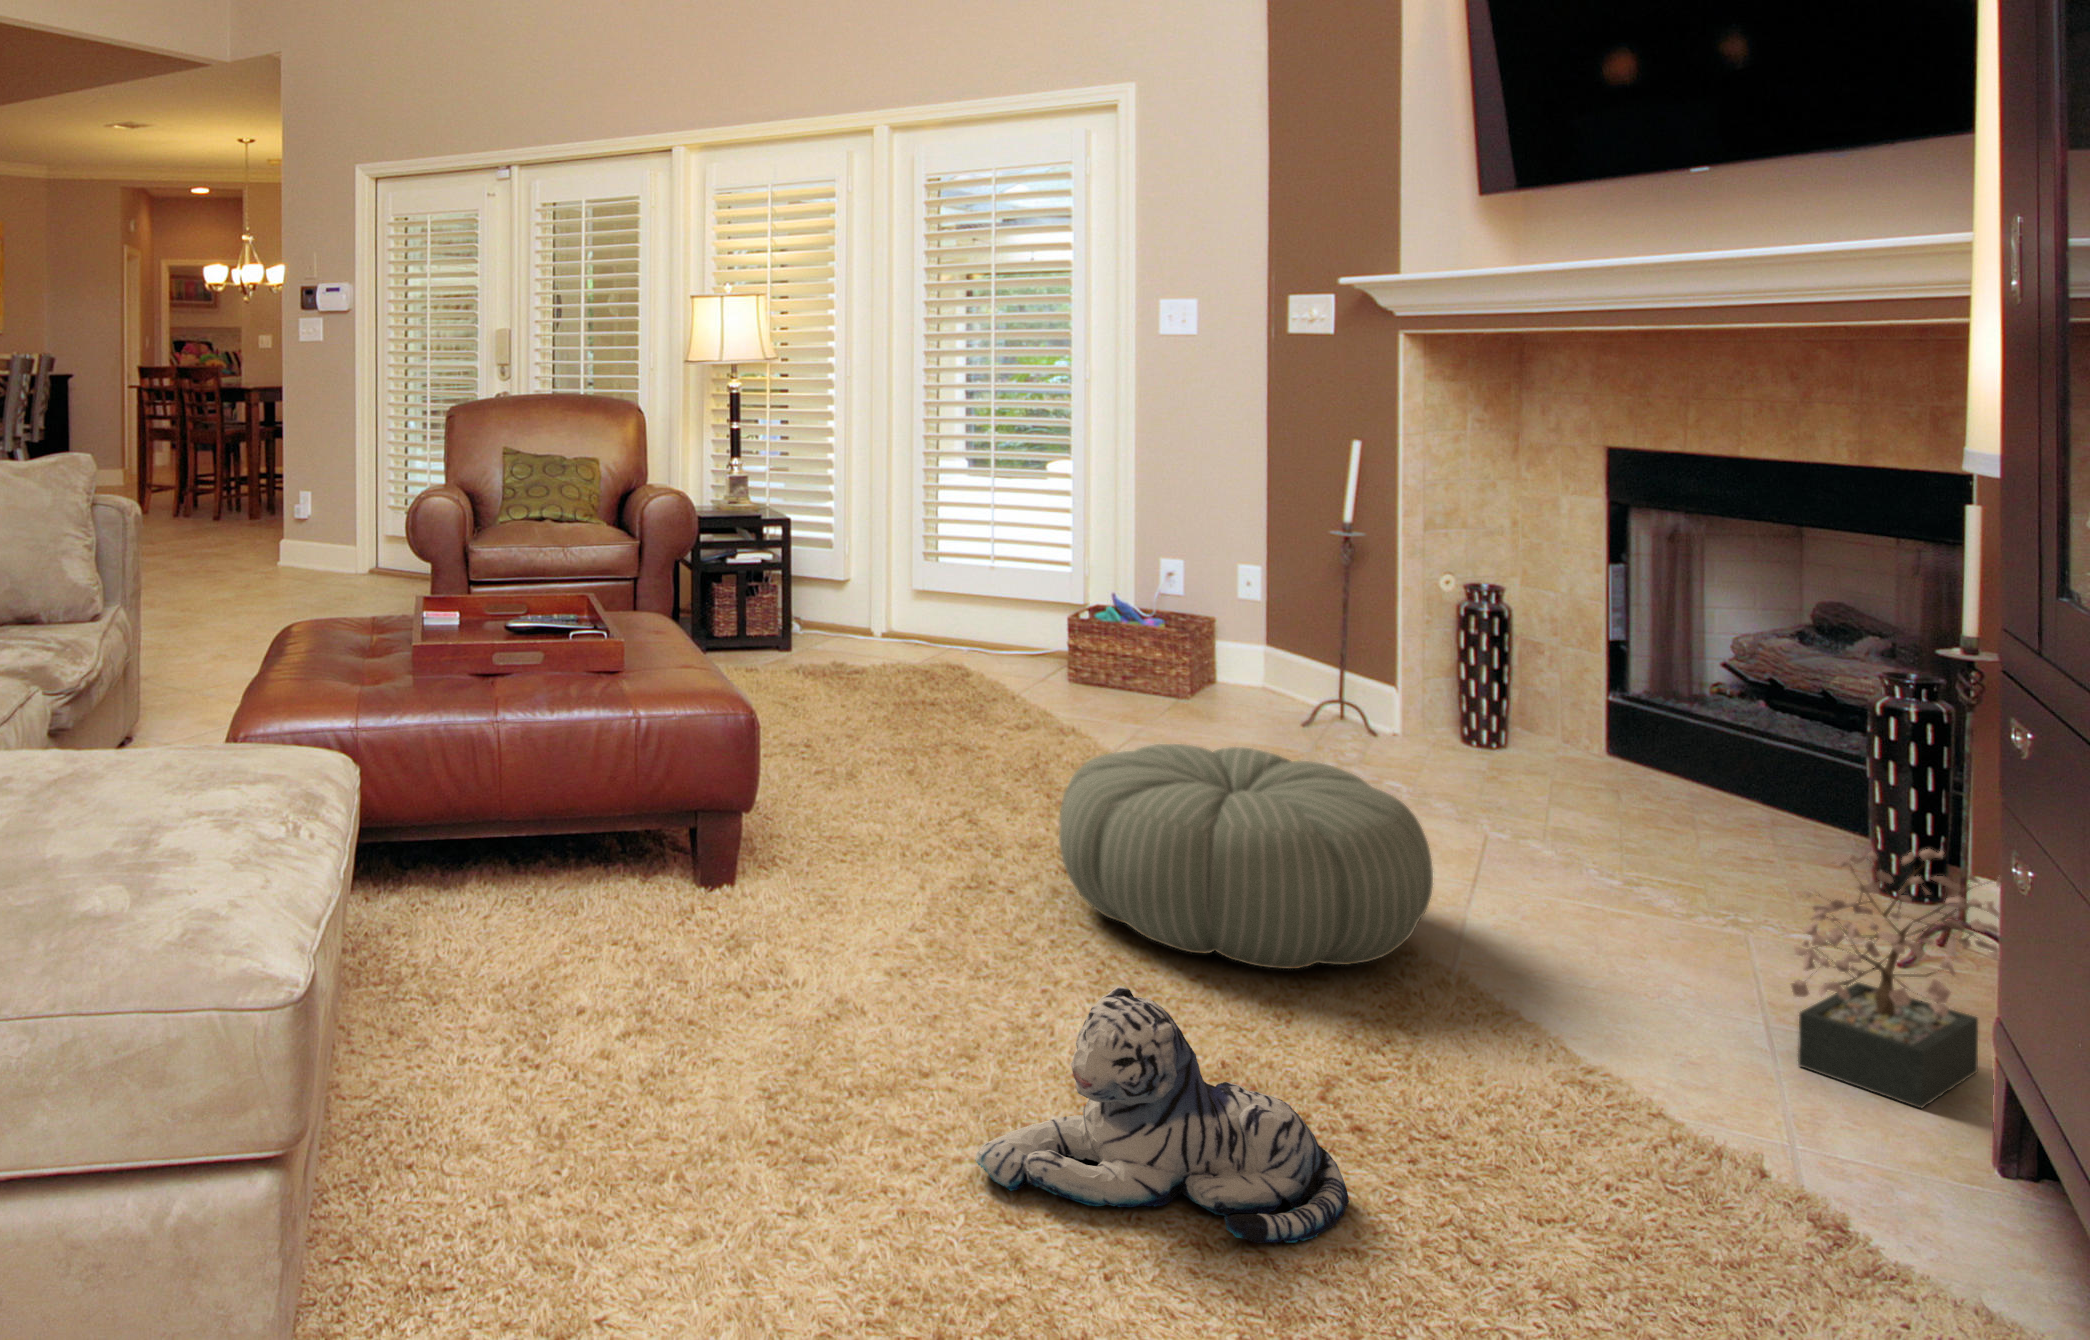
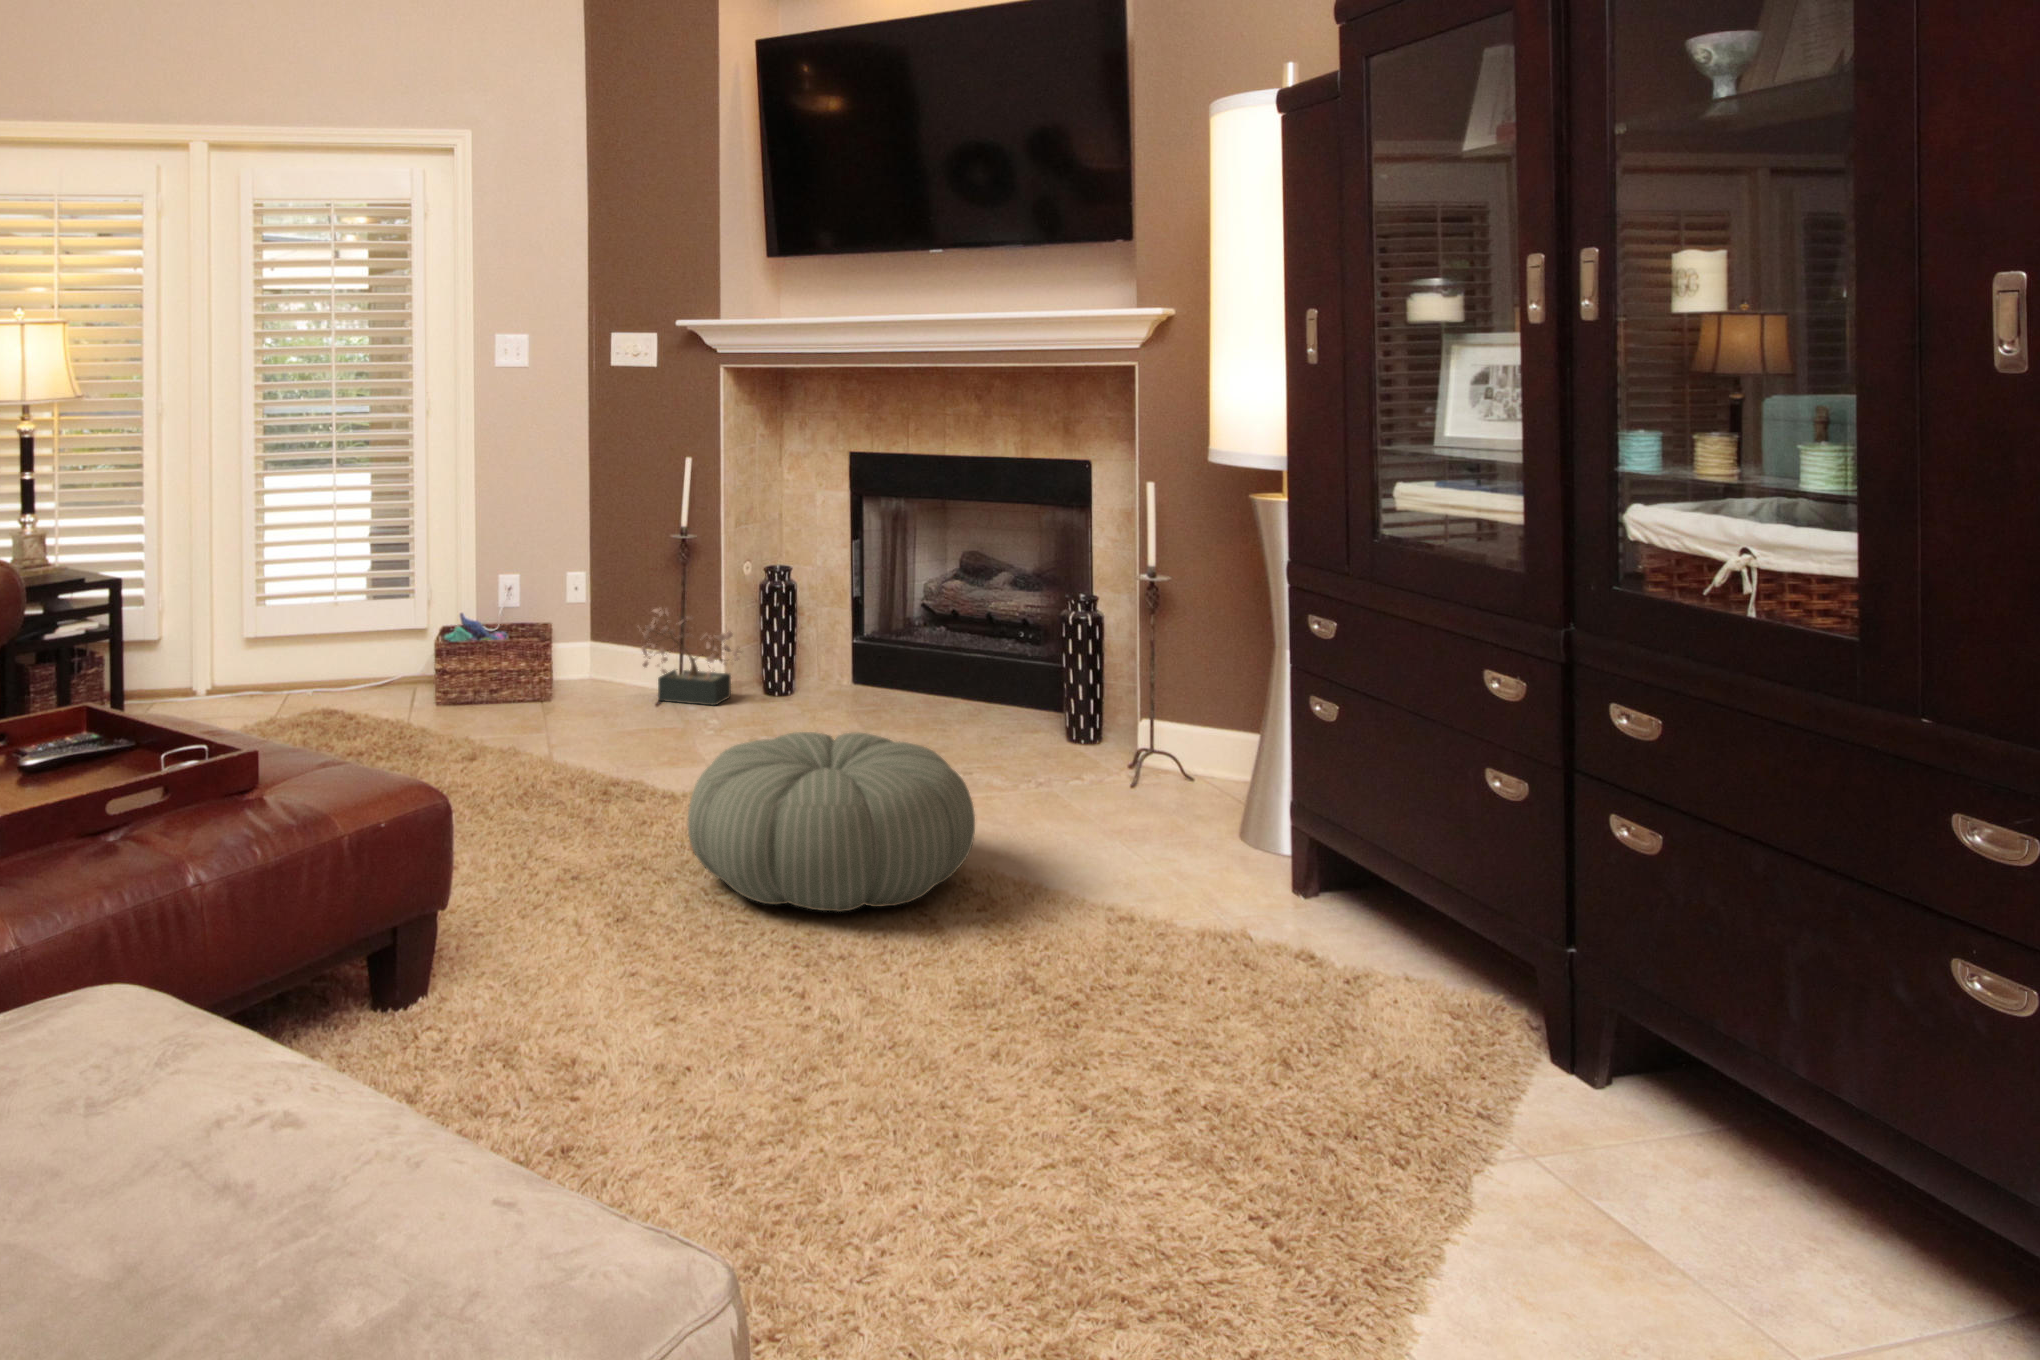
decorative plant: present [1791,849,2000,1108] -> present [641,608,741,706]
plush toy: present [975,986,1349,1243] -> none [955,937,1154,1134]

